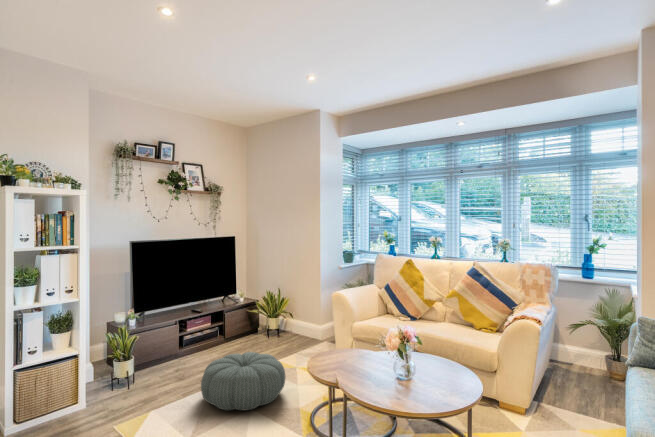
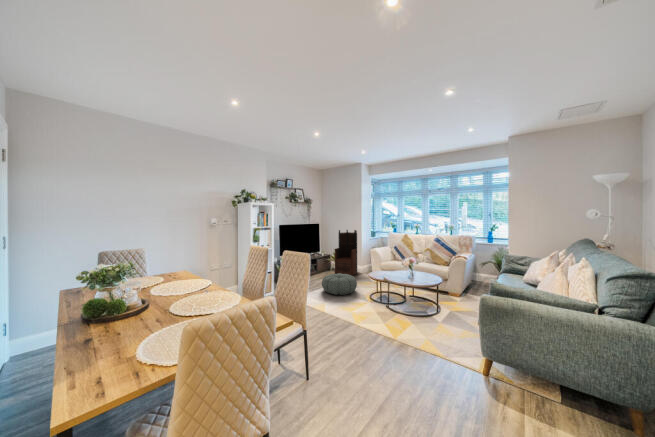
armchair: none [260,249,309,348] -> present [334,230,357,275]

